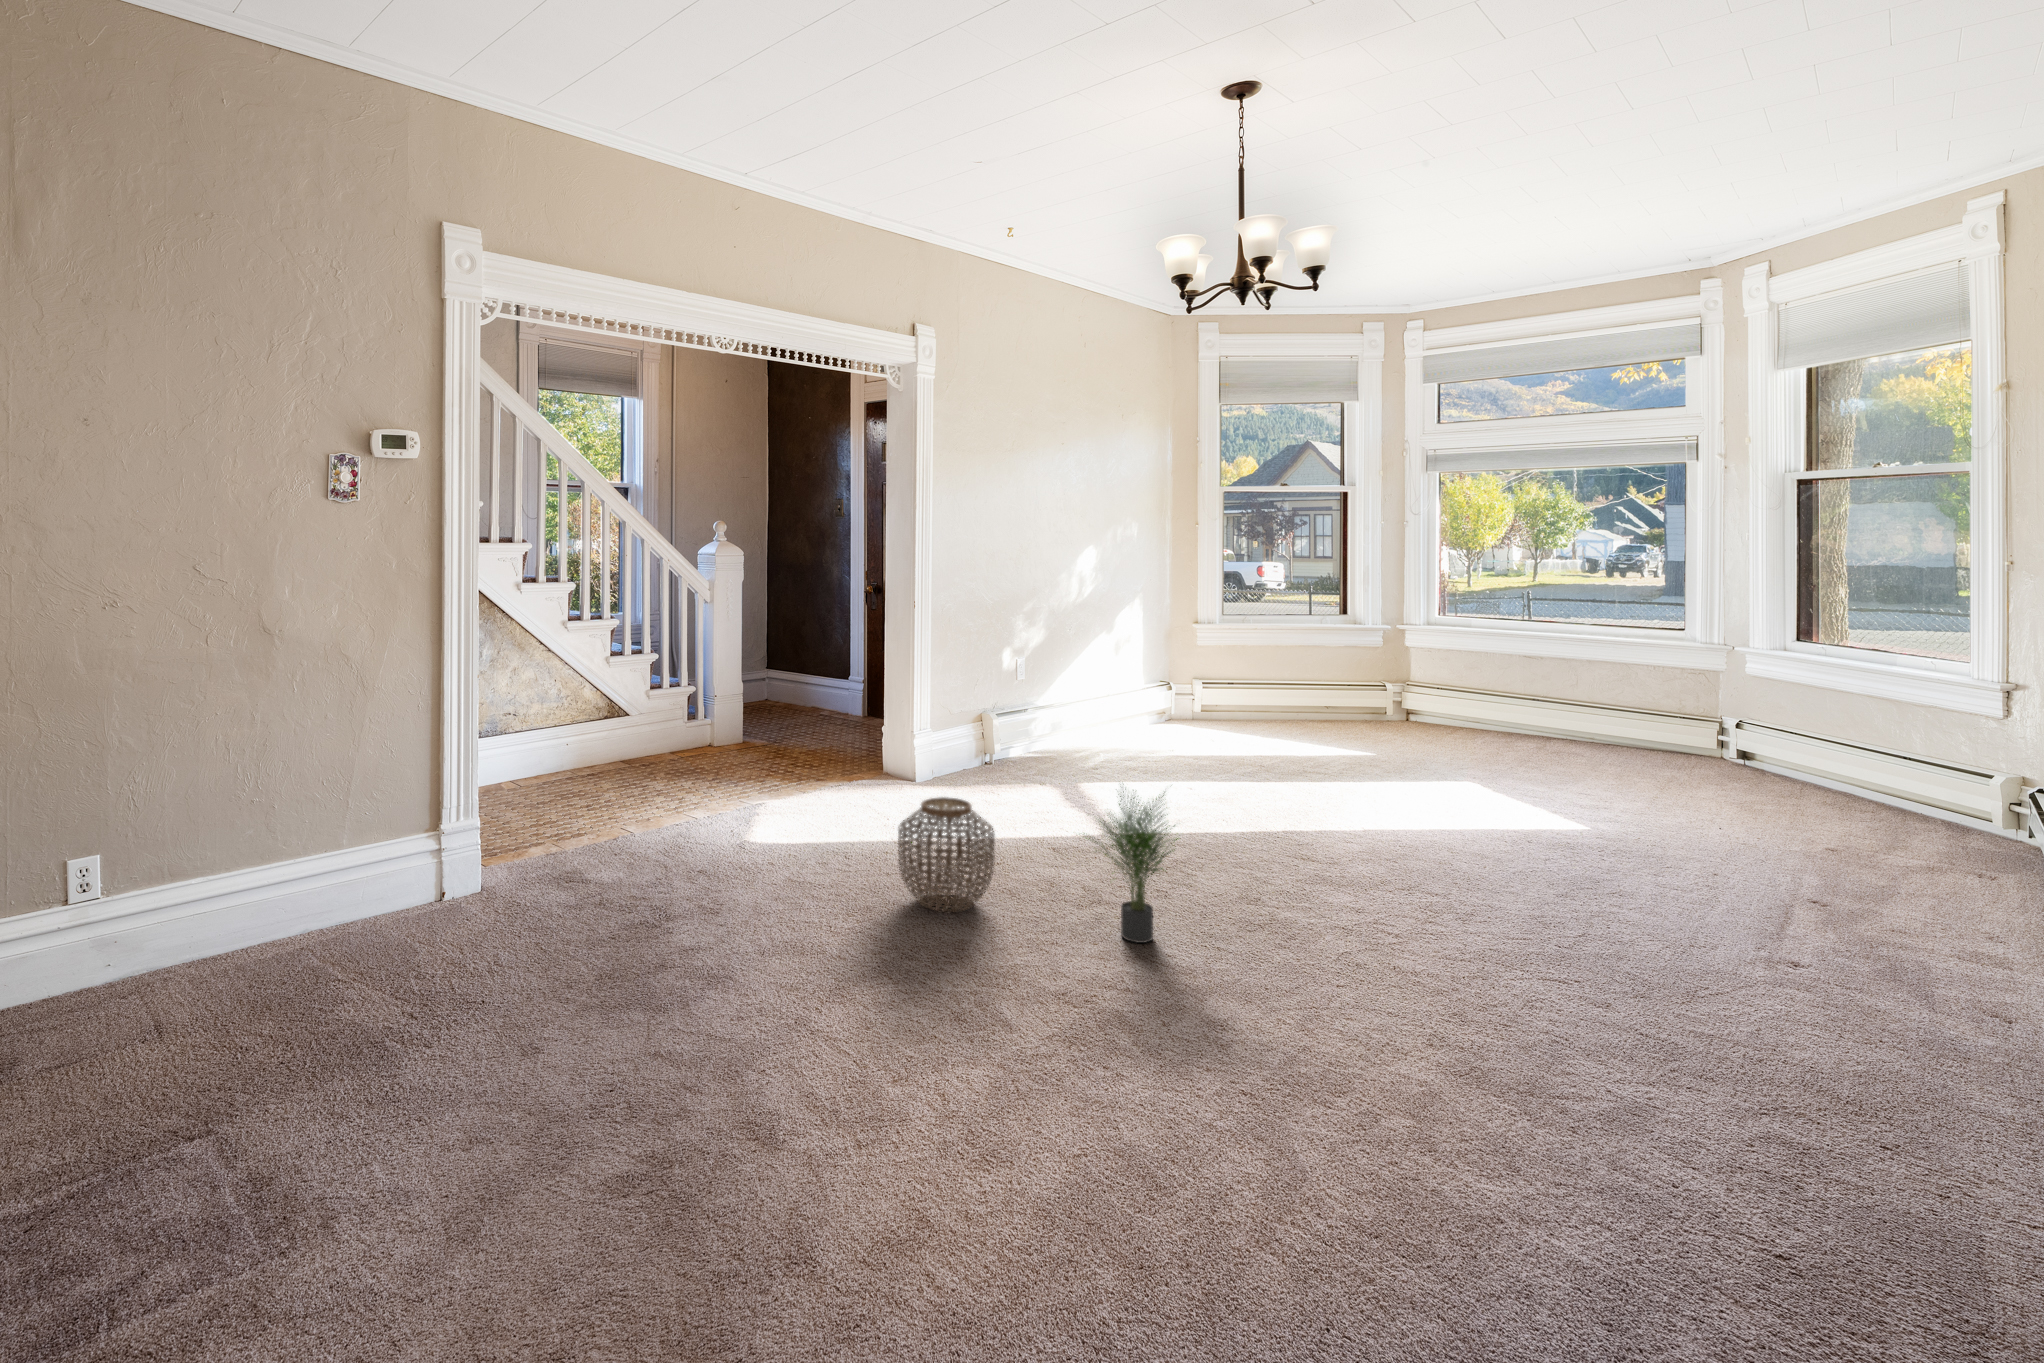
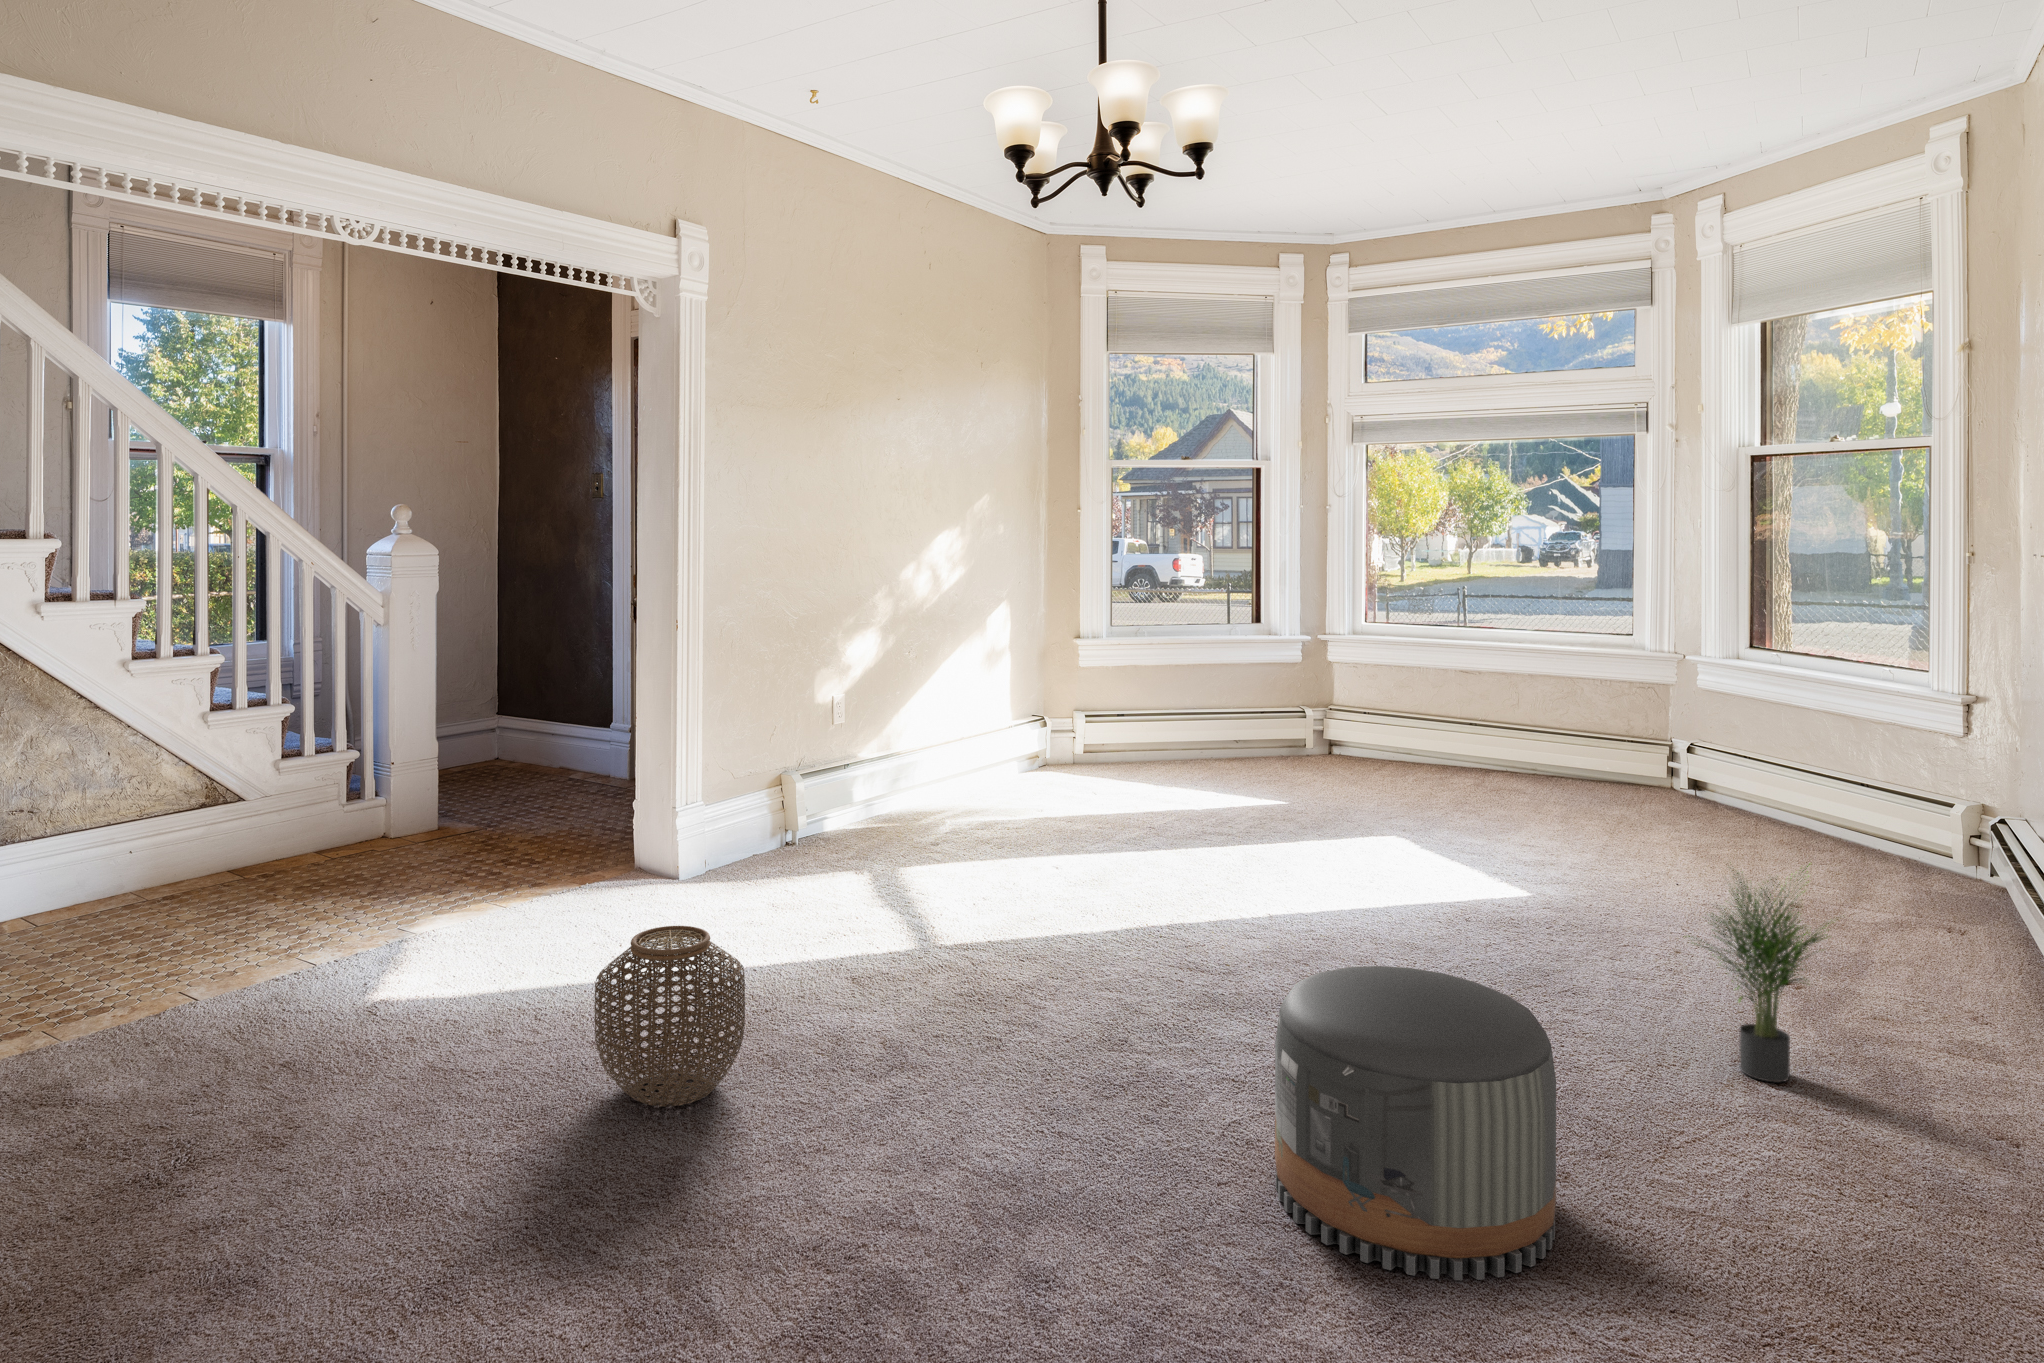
potted plant: present [1086,791,1178,943] -> present [1696,863,1829,1083]
pouf: none [1377,847,1594,1055] -> present [1275,966,1556,1280]

